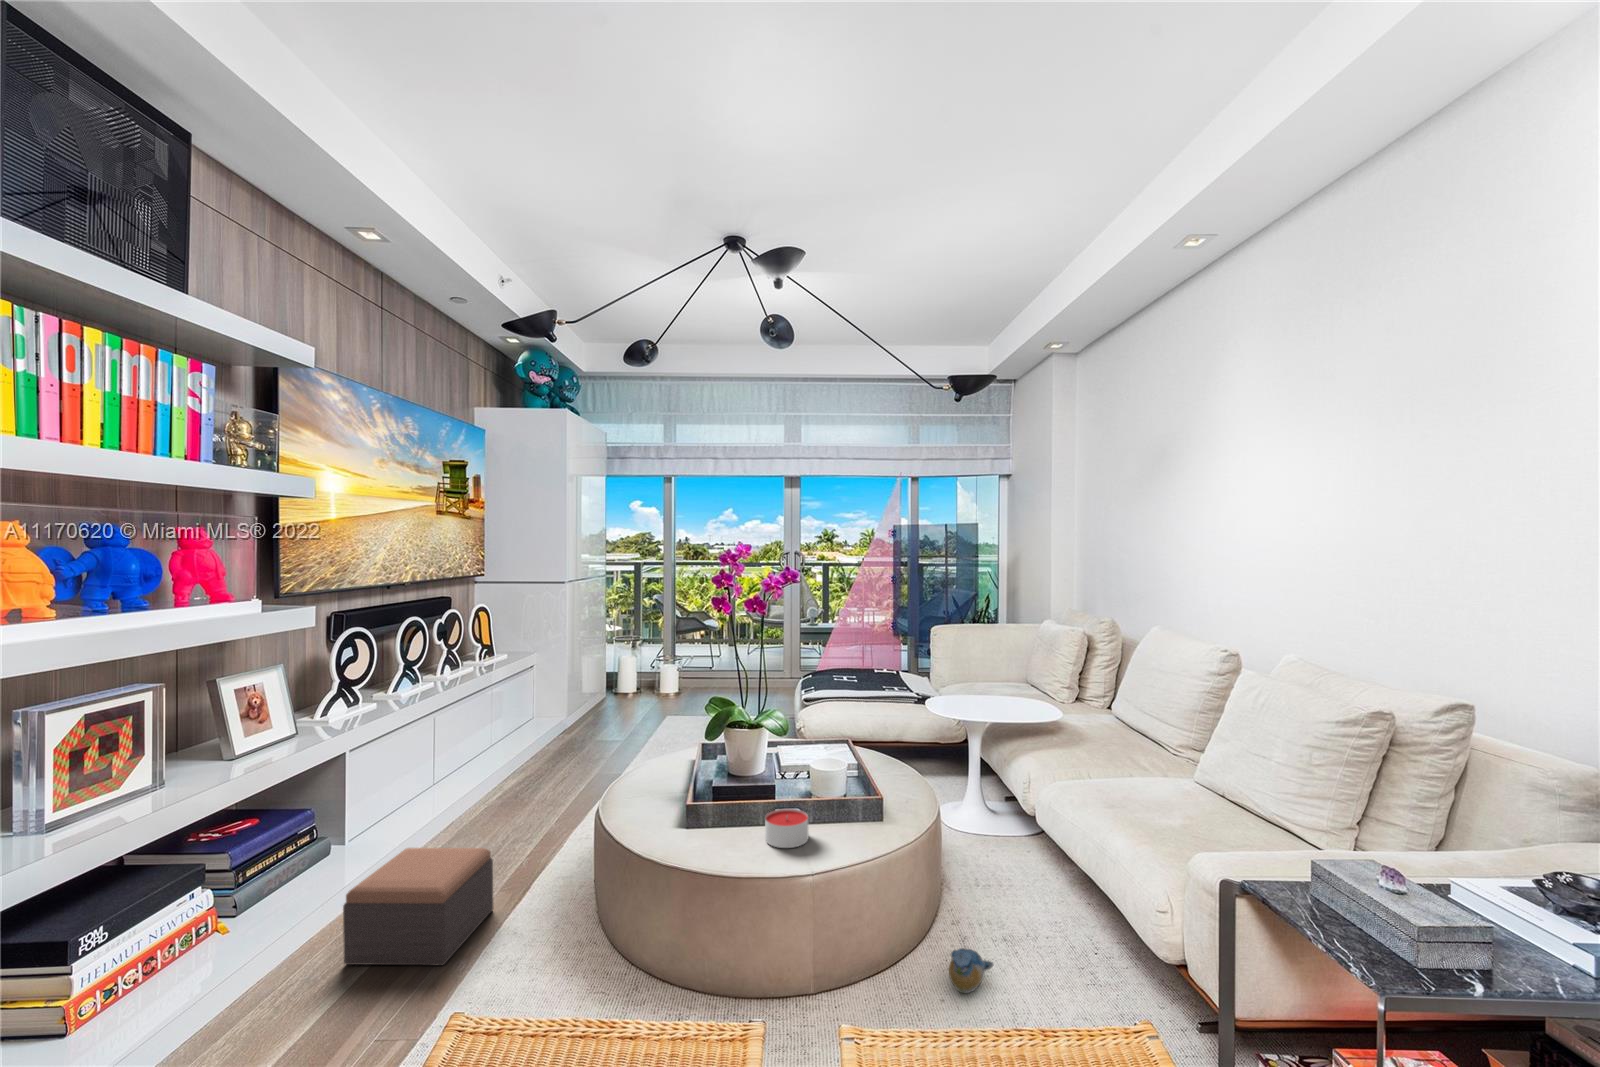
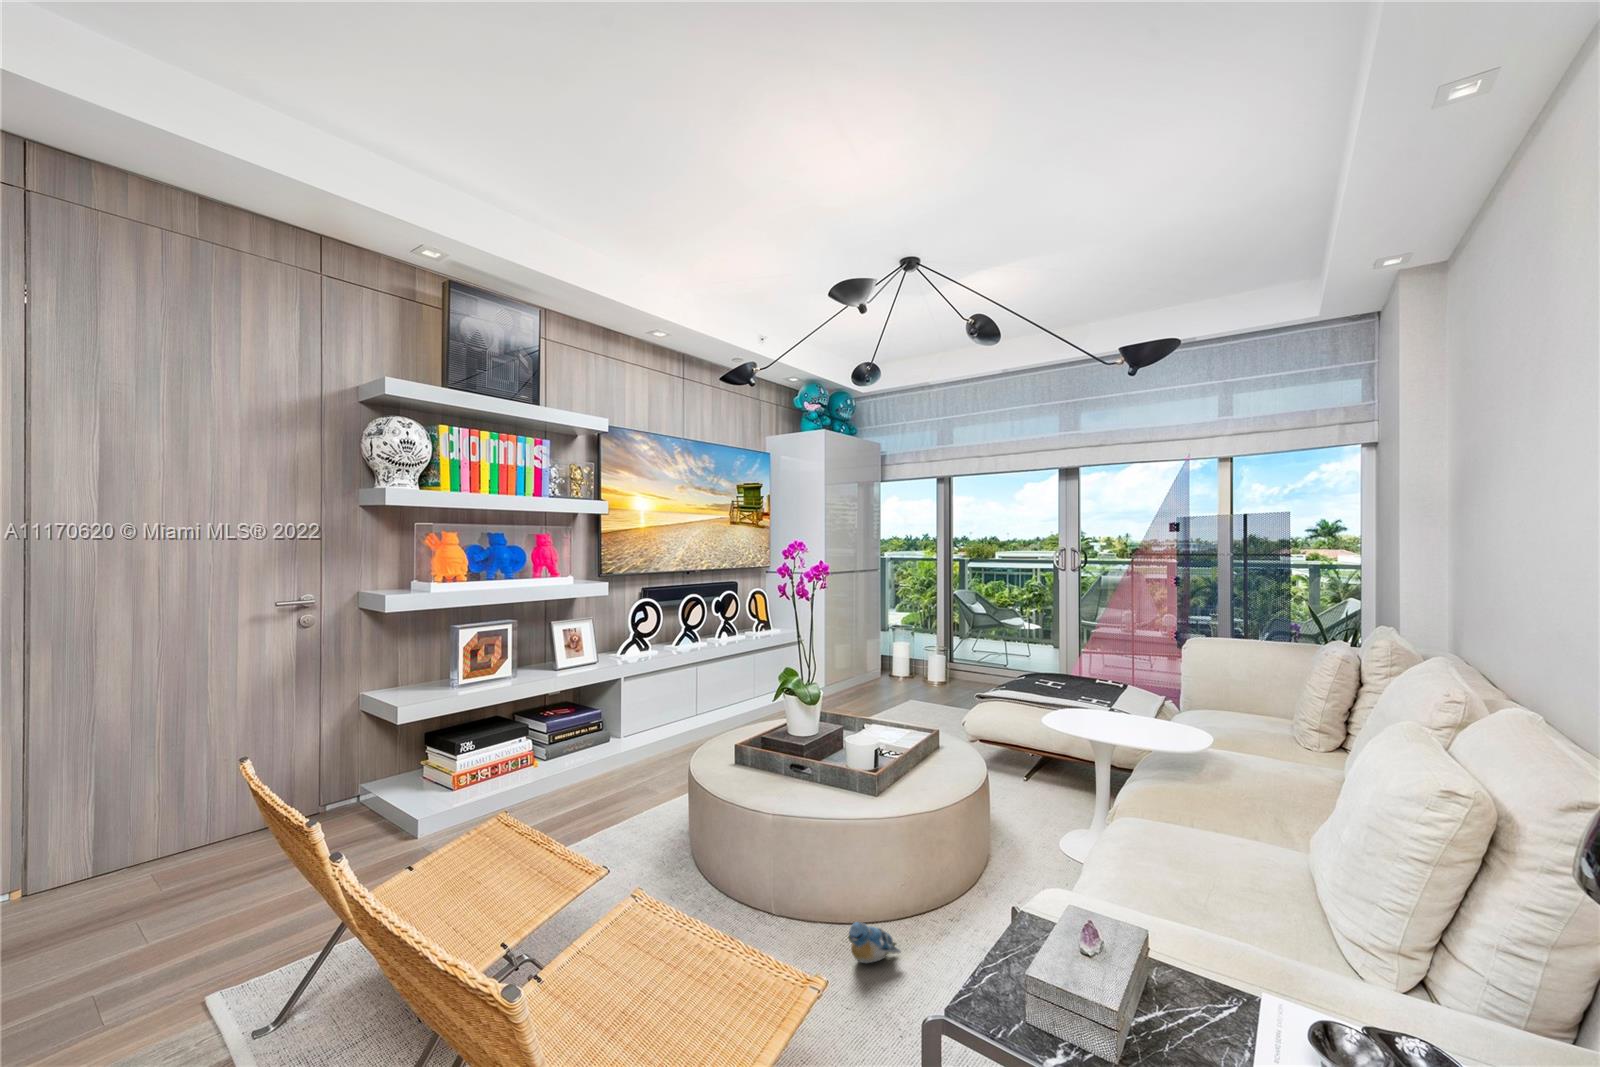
candle: present [765,809,809,848] -> none [751,768,785,798]
footstool: present [343,848,493,965] -> none [570,743,659,817]

